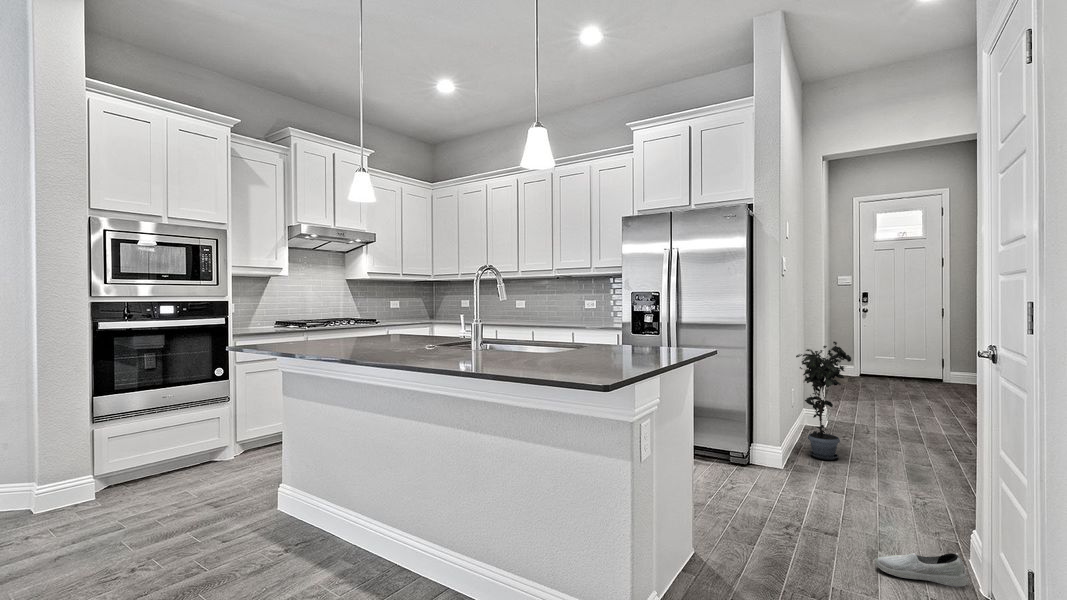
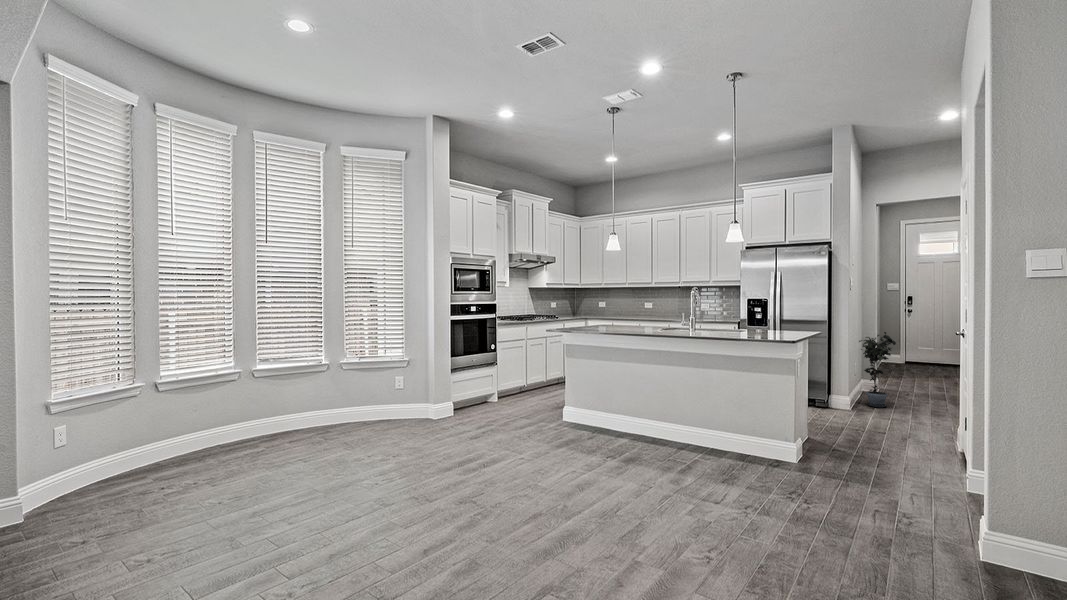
shoe: present [876,553,968,587] -> none [906,436,954,452]

